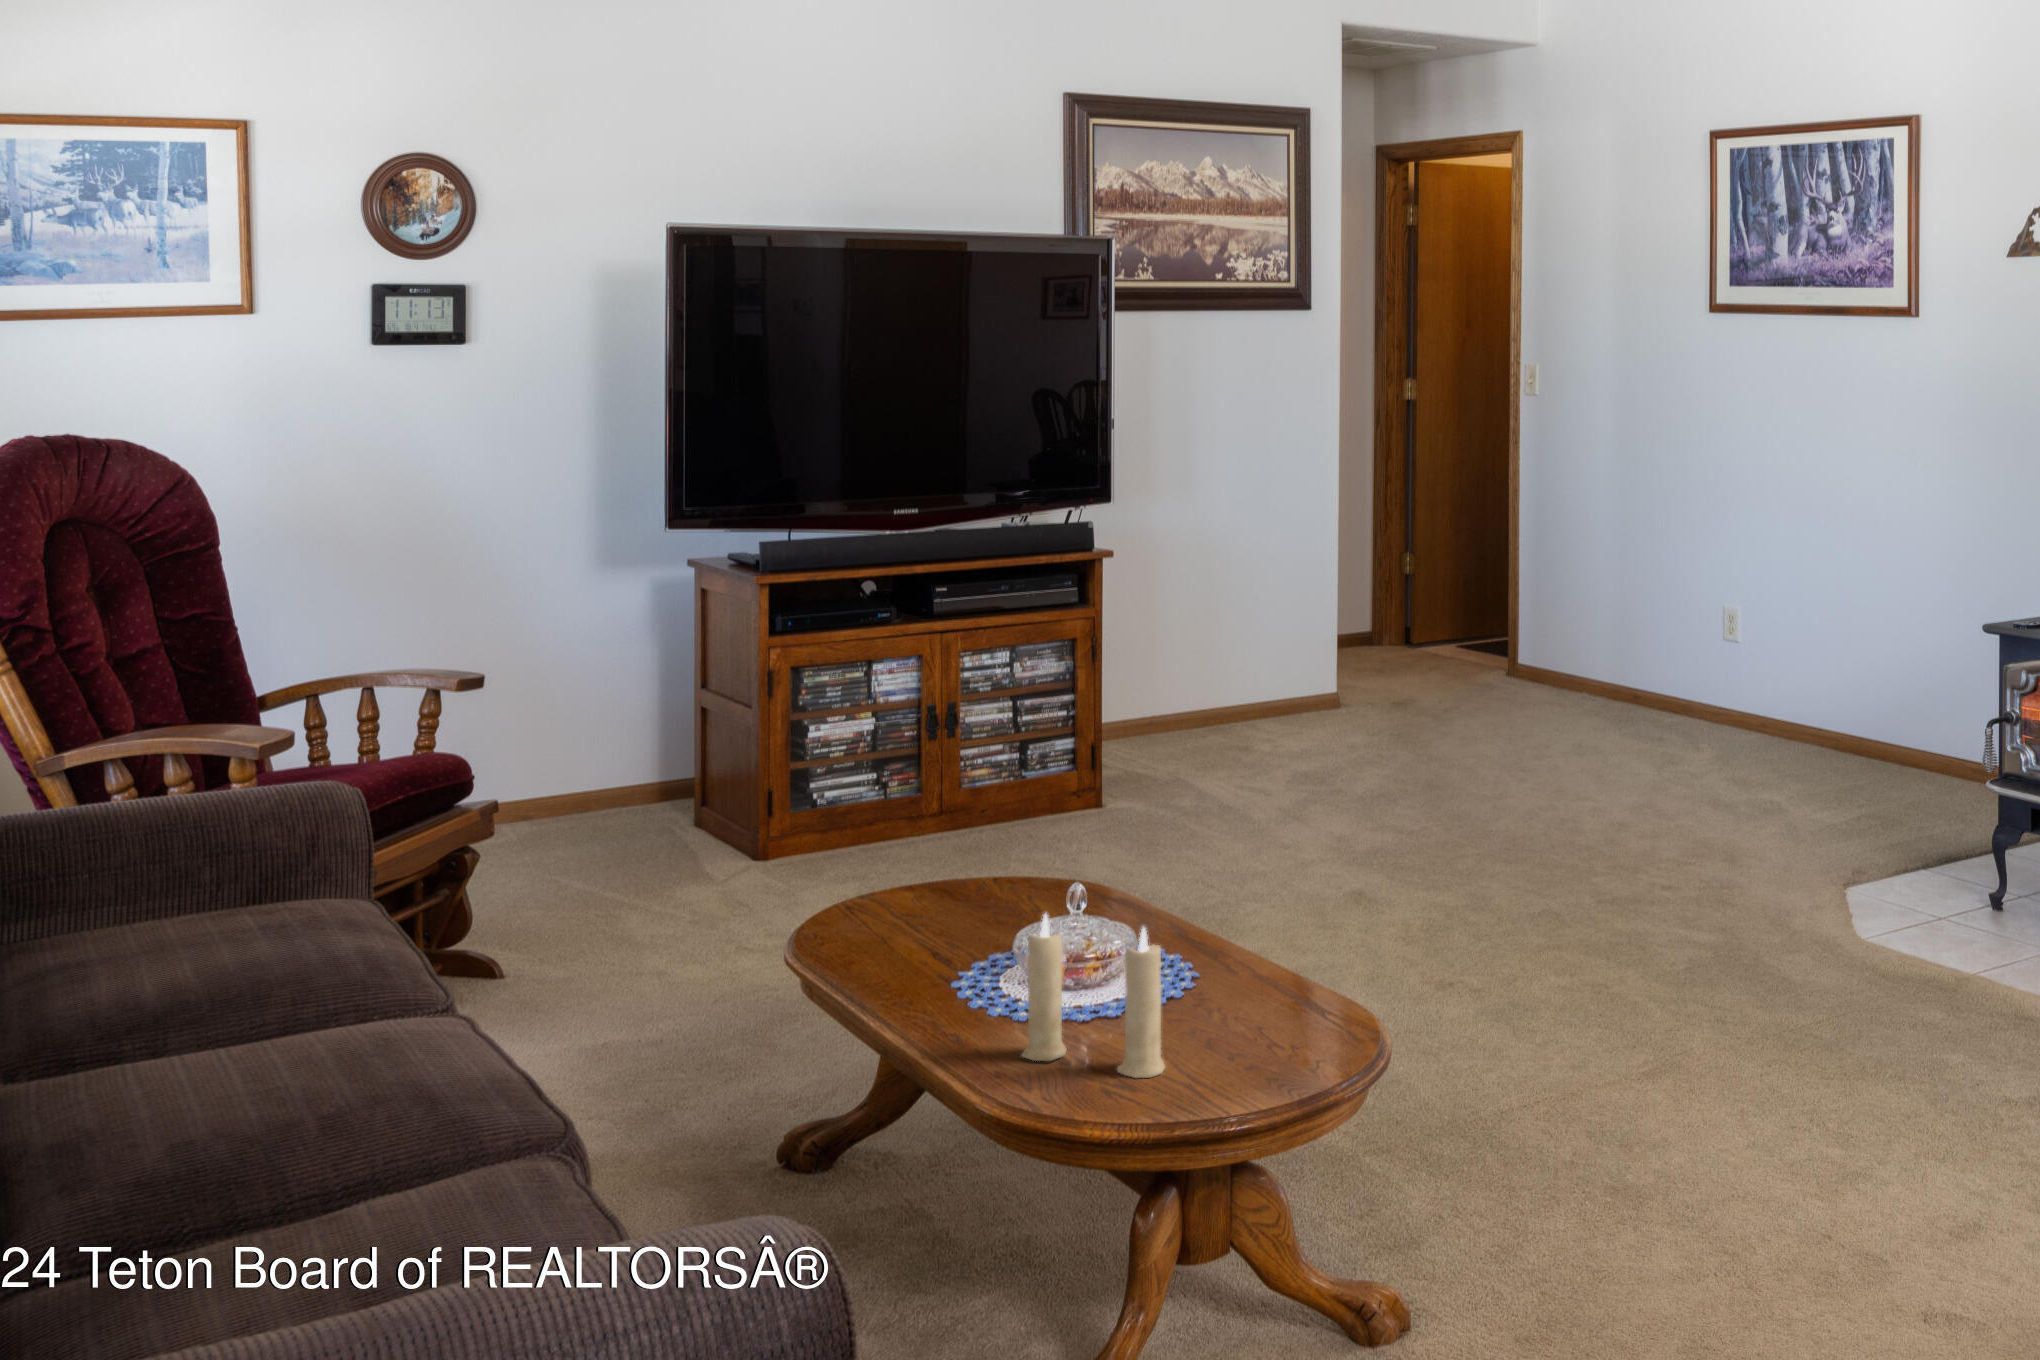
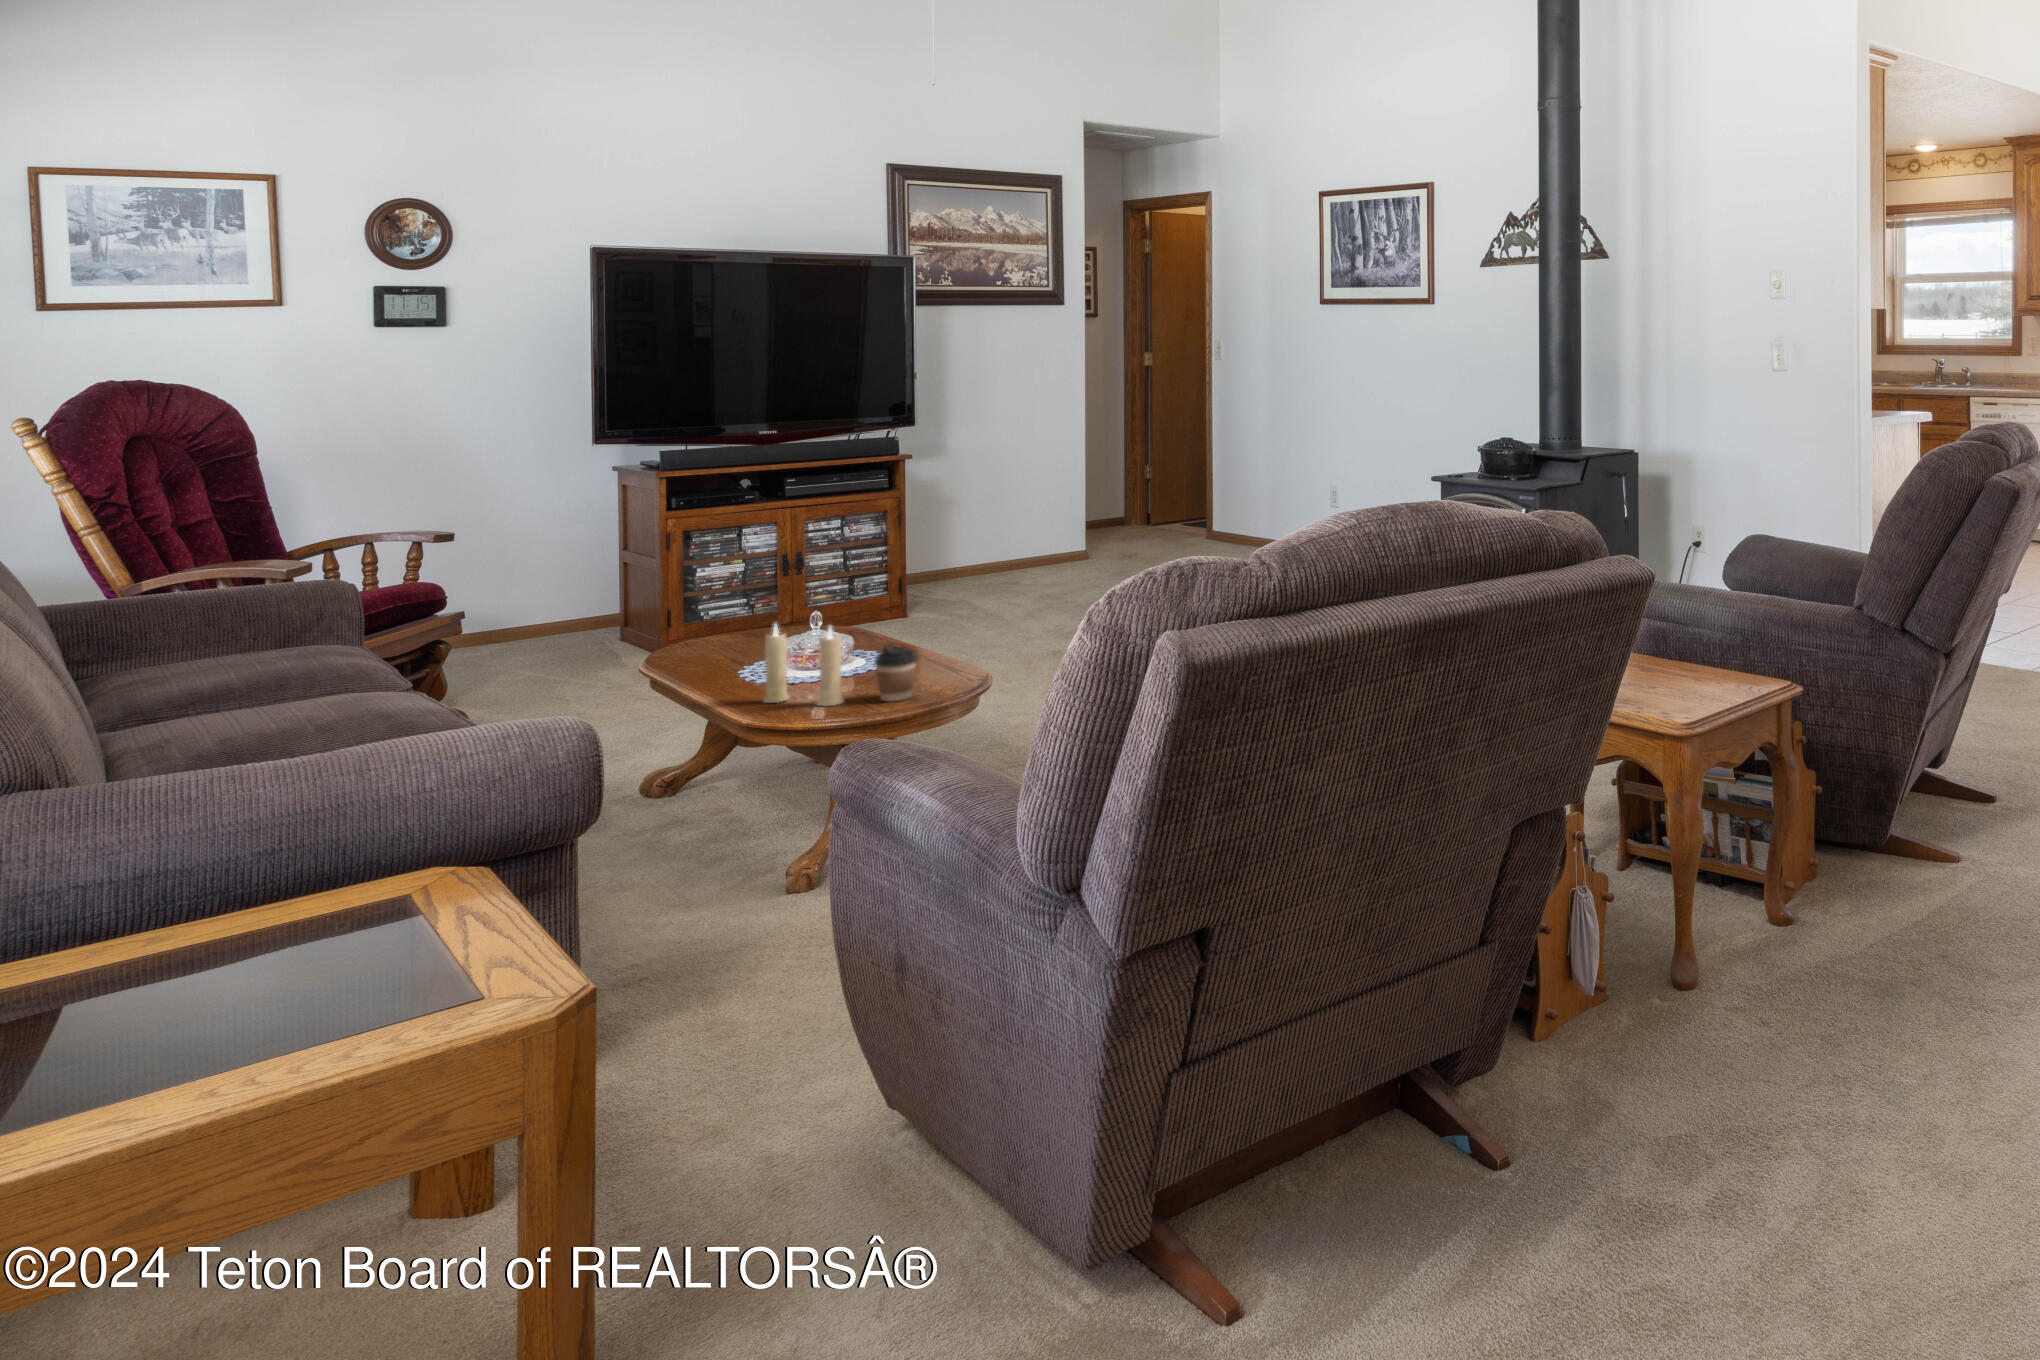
coffee cup: none [1219,969,1292,1075] -> present [875,647,917,702]

